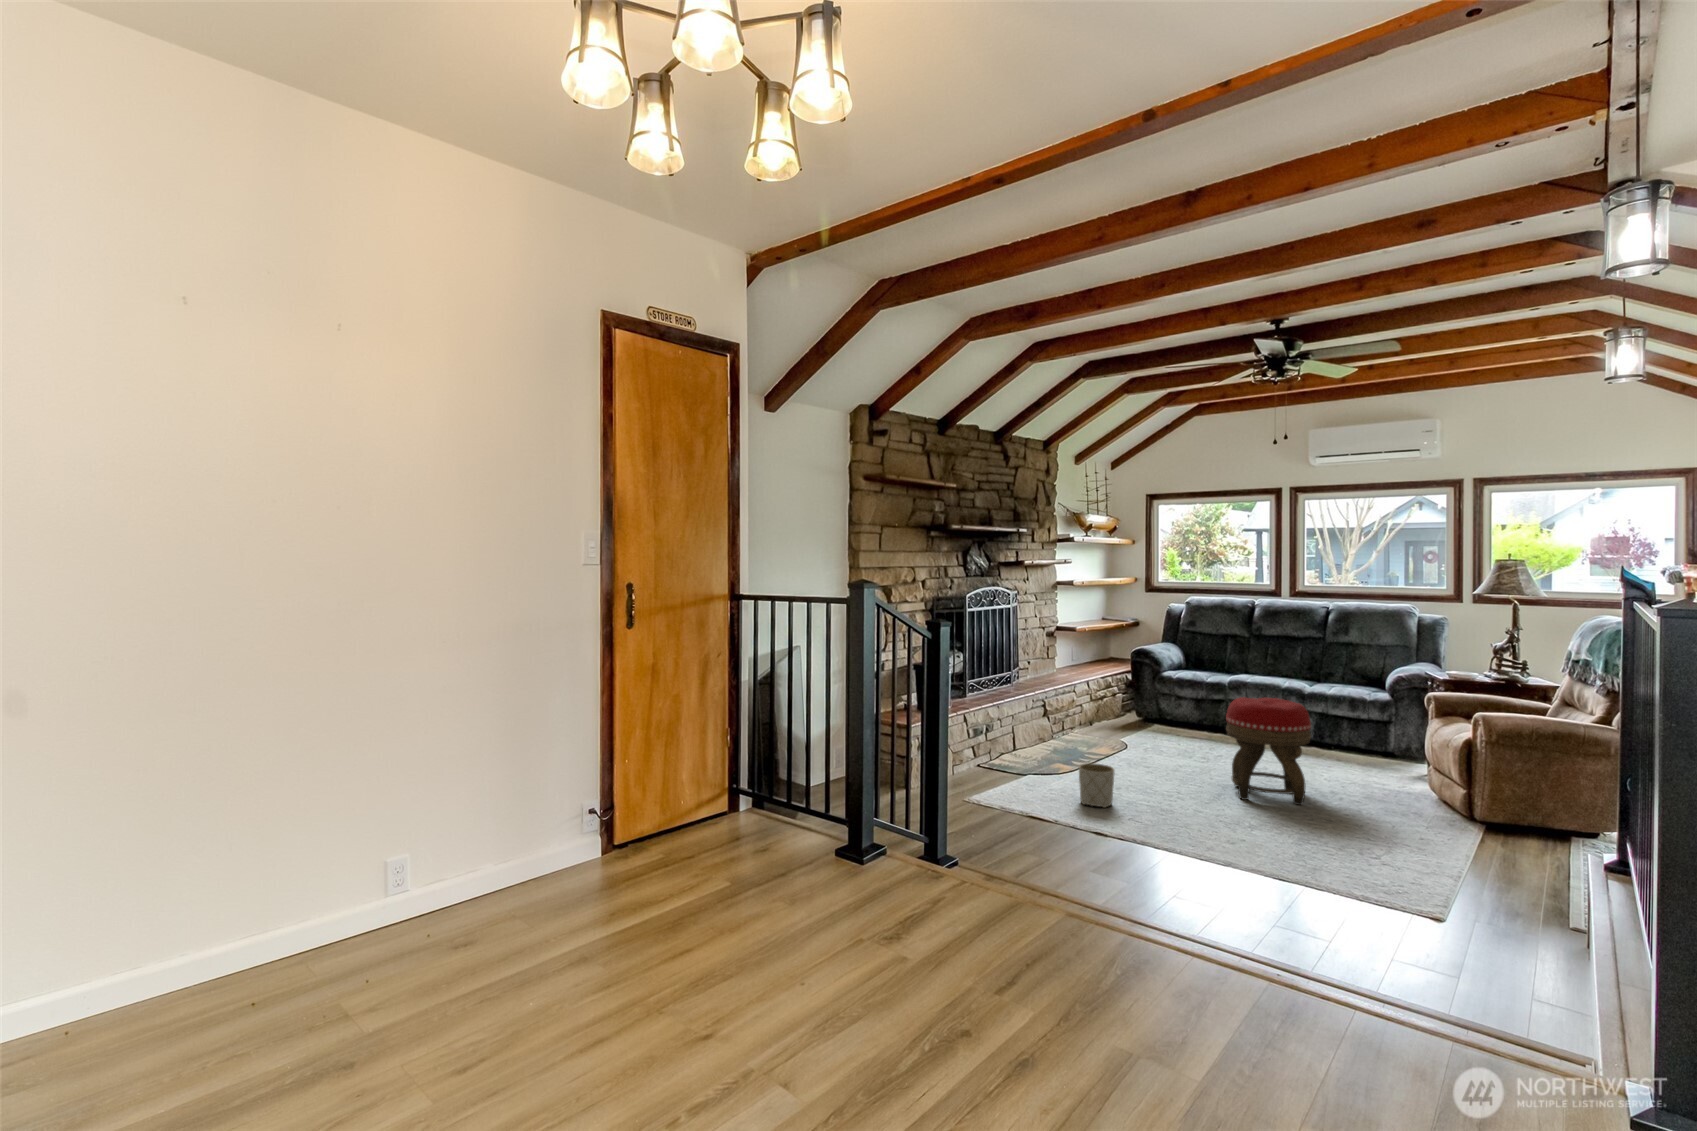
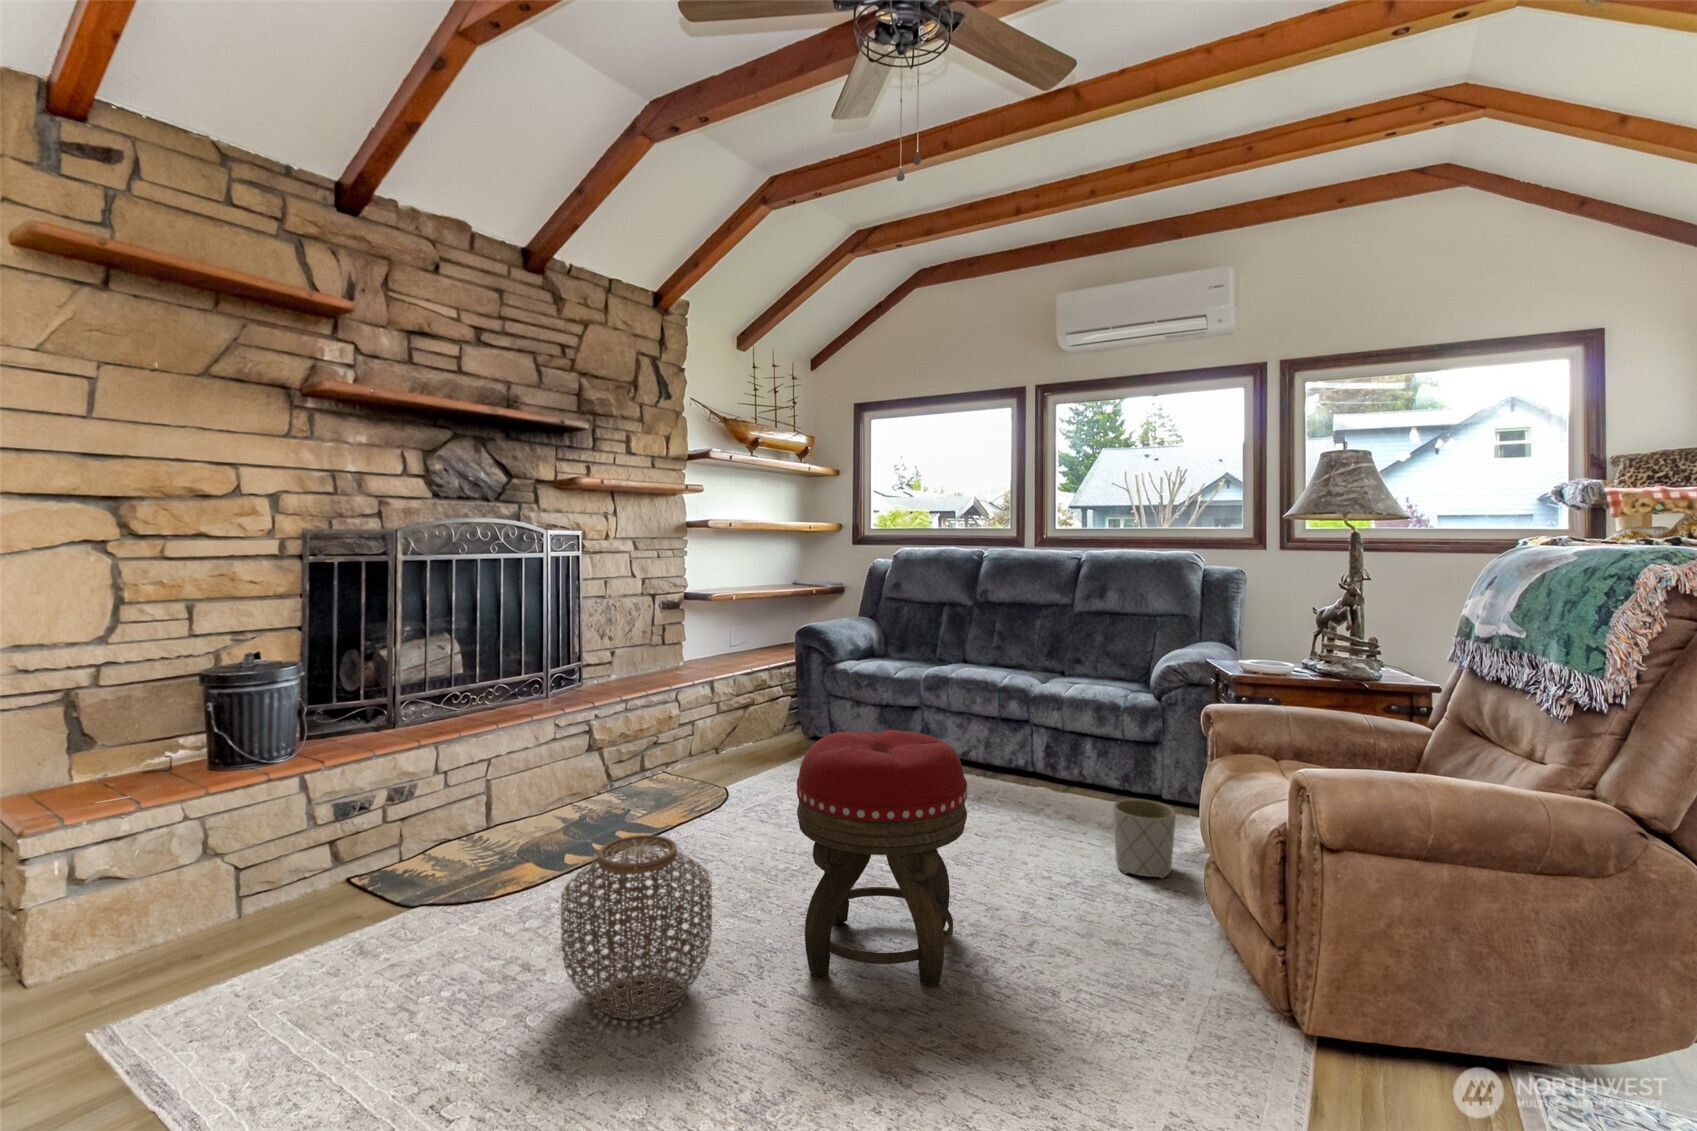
woven basket: none [1139,735,1204,805] -> present [561,835,712,1019]
planter: present [1079,763,1115,808] -> present [1113,799,1176,878]

